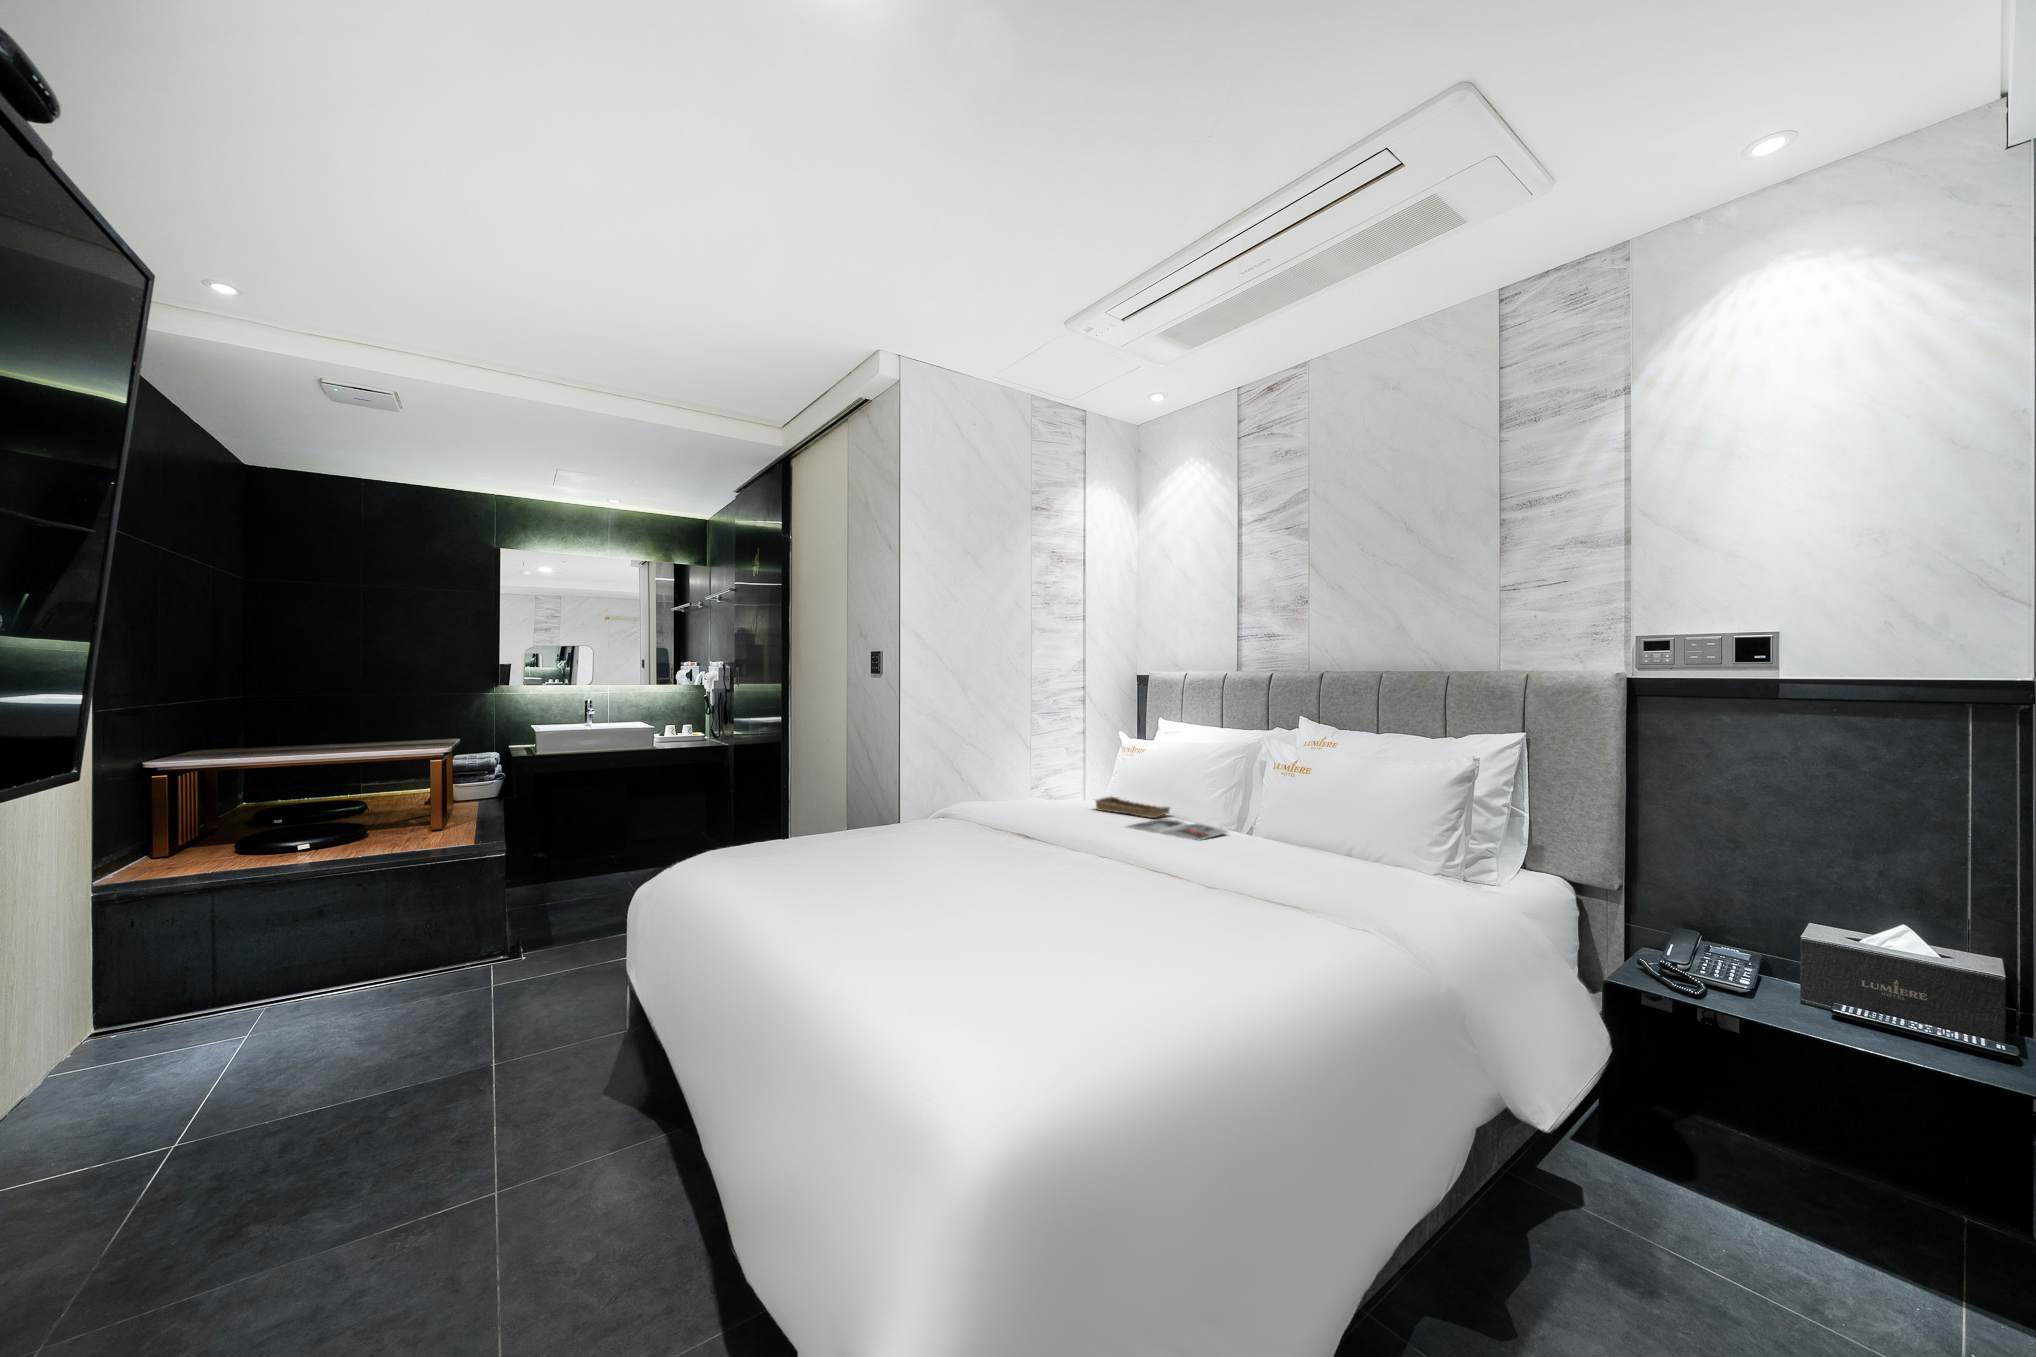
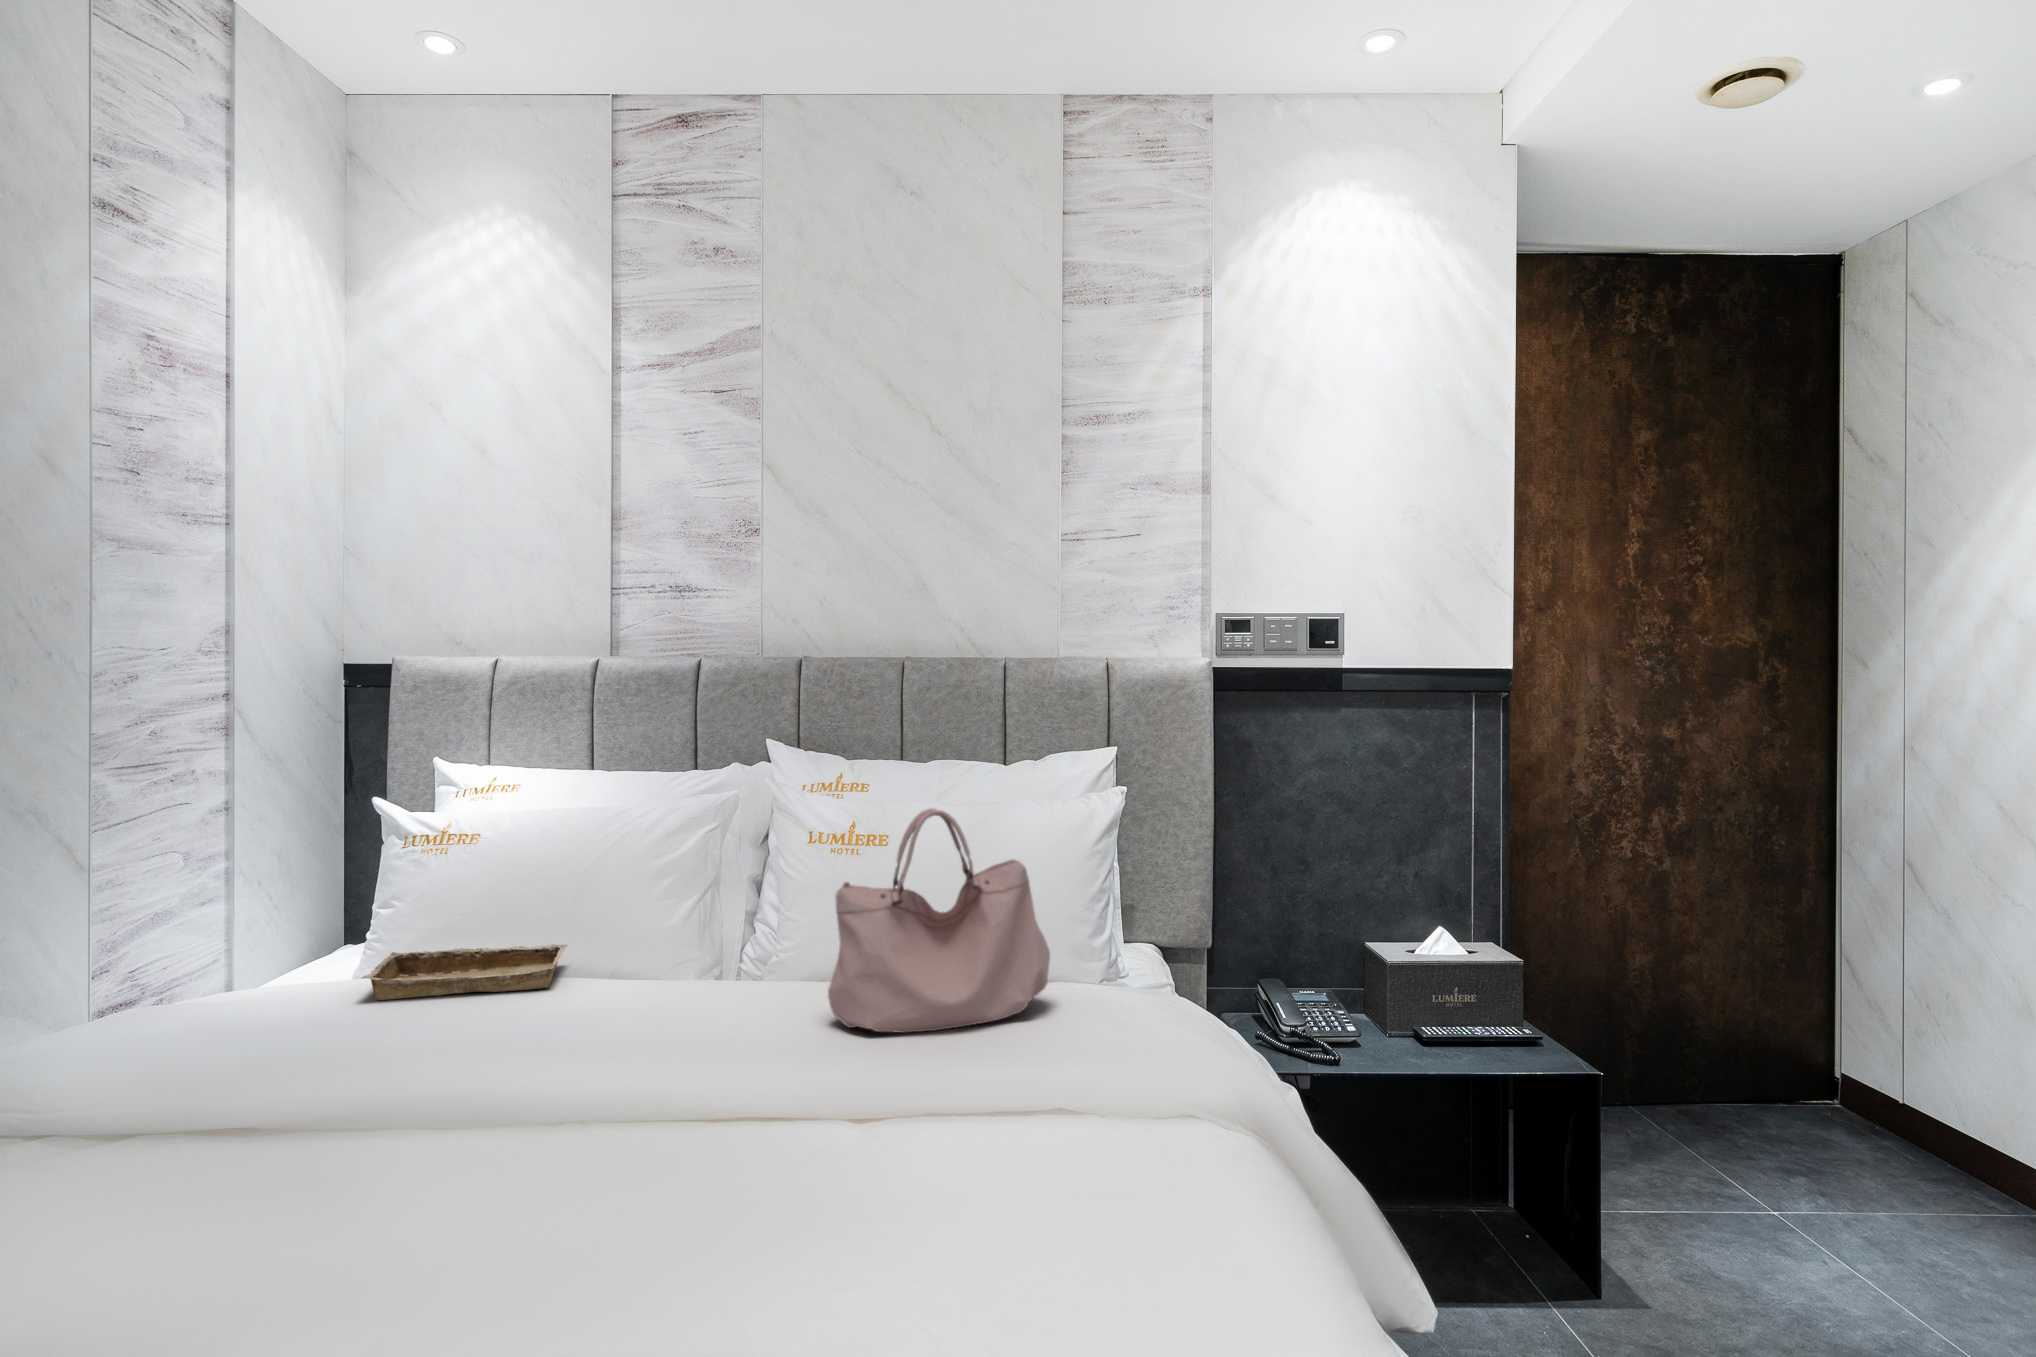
handbag: none [1243,745,1372,863] -> present [828,808,1050,1033]
magazine: present [1128,819,1227,841] -> none [519,982,745,1046]

